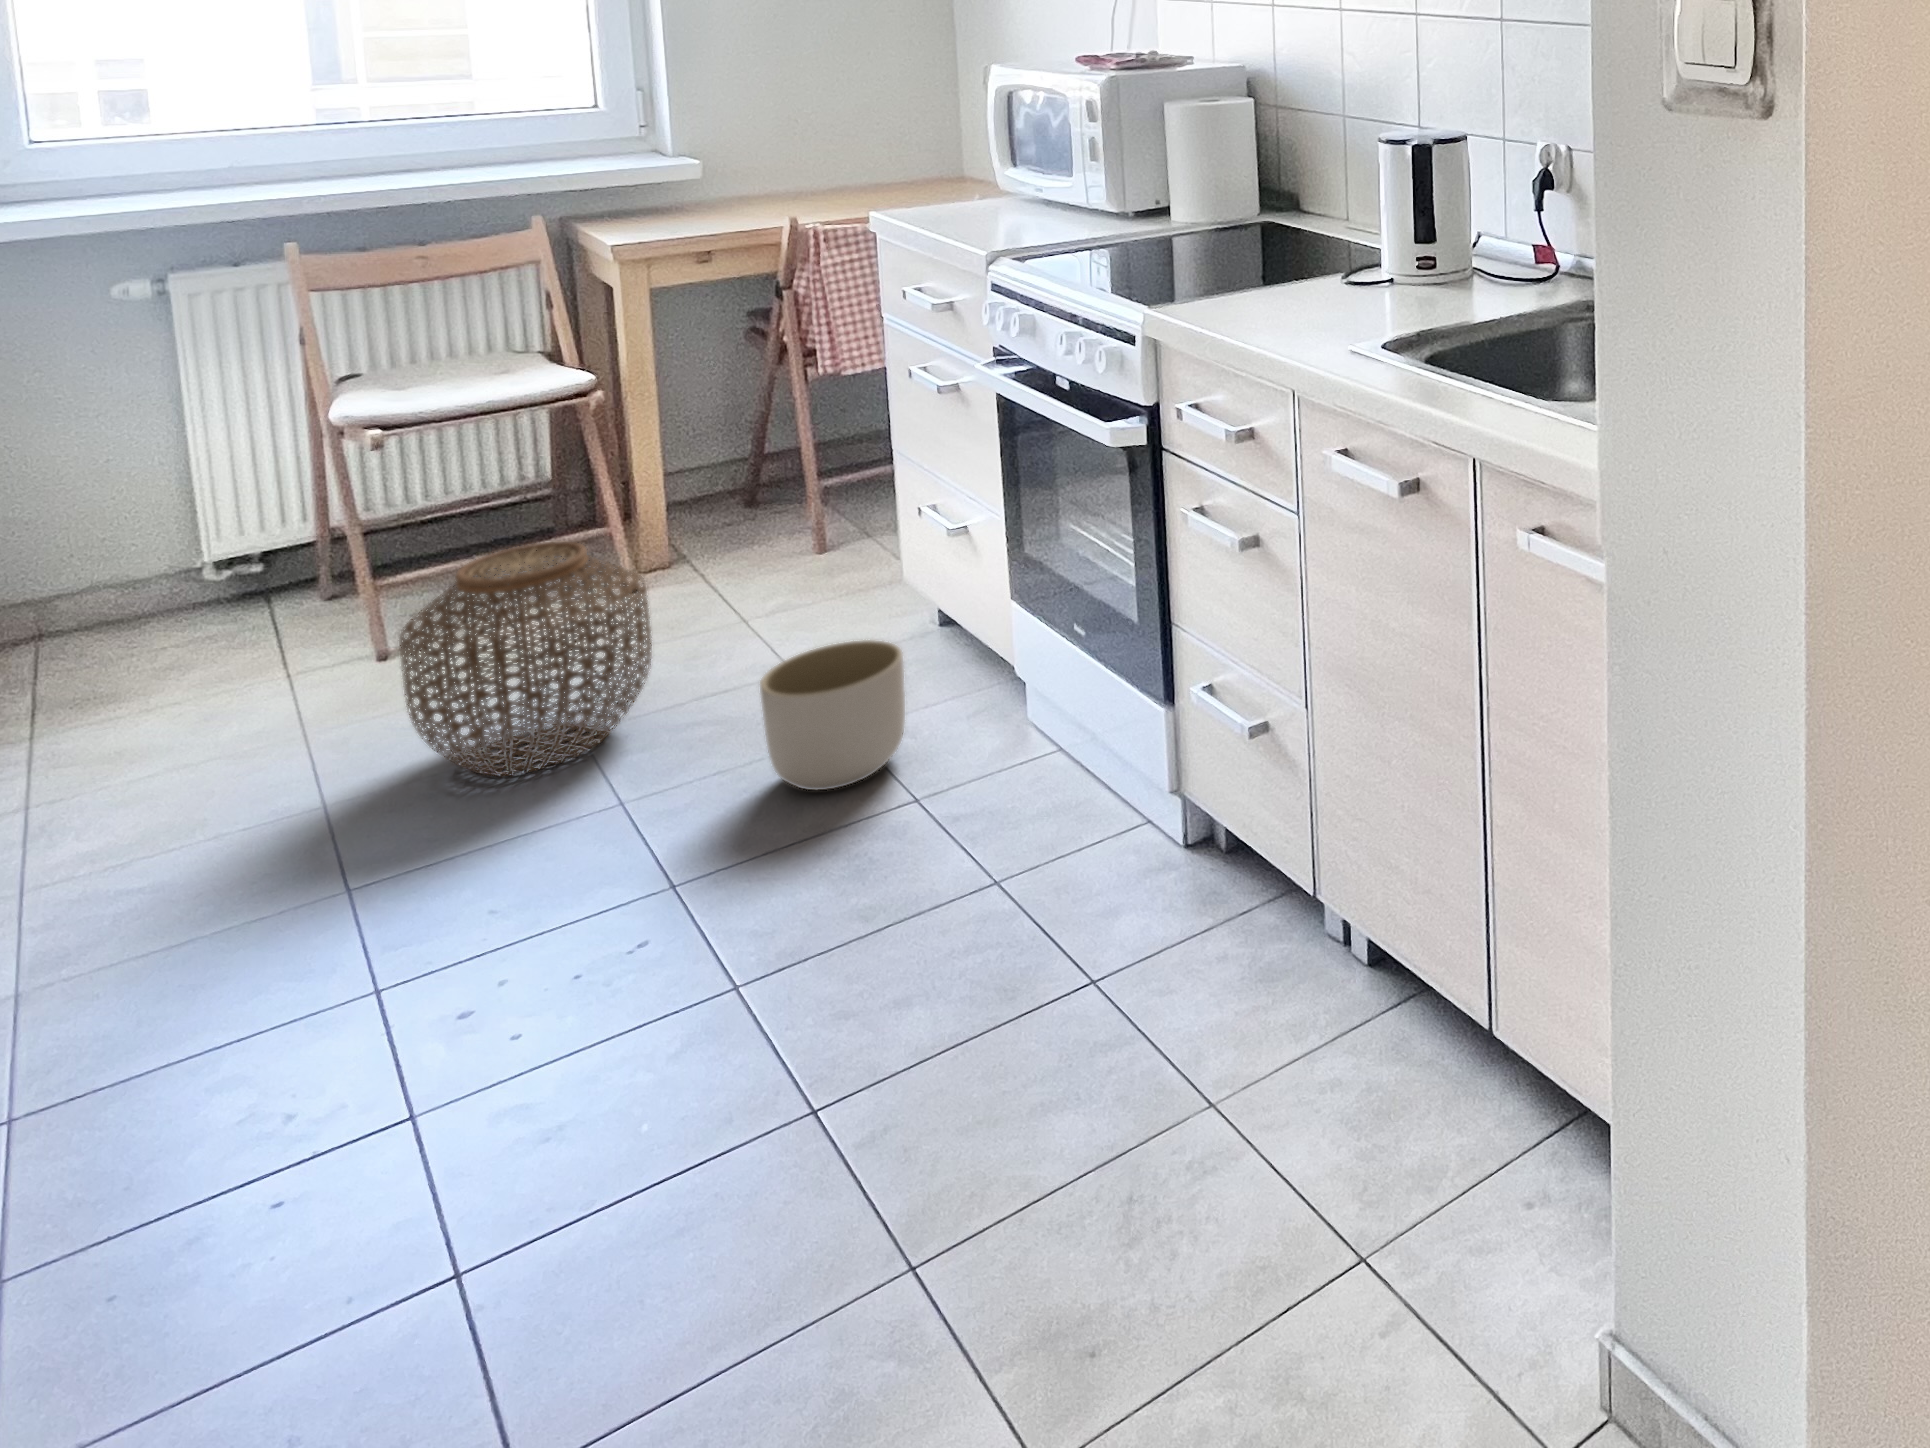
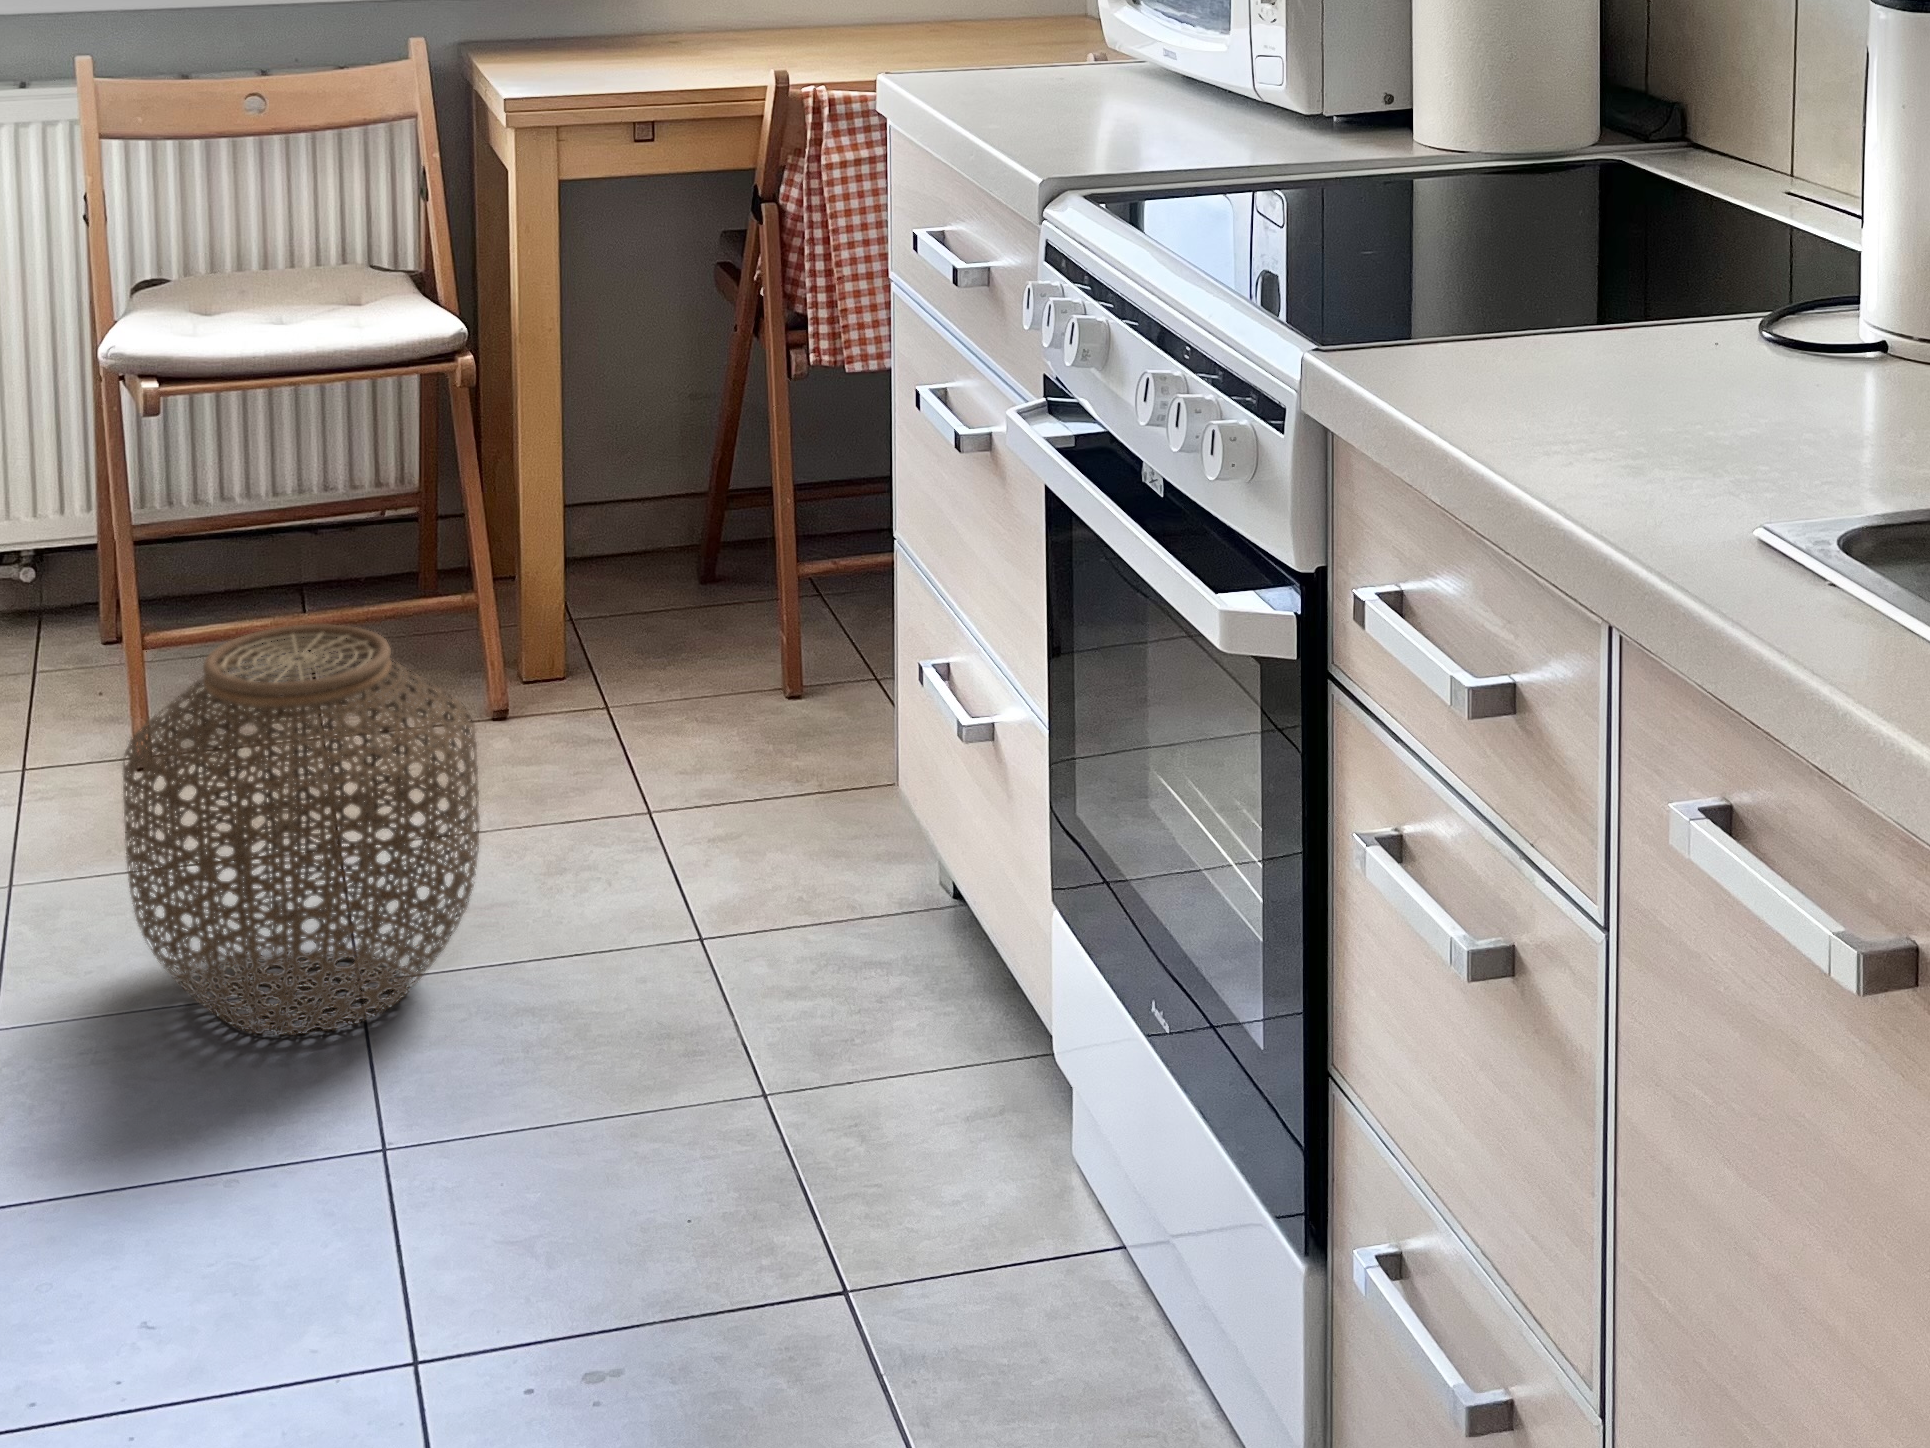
planter: present [760,640,905,790] -> none [610,923,852,1215]

